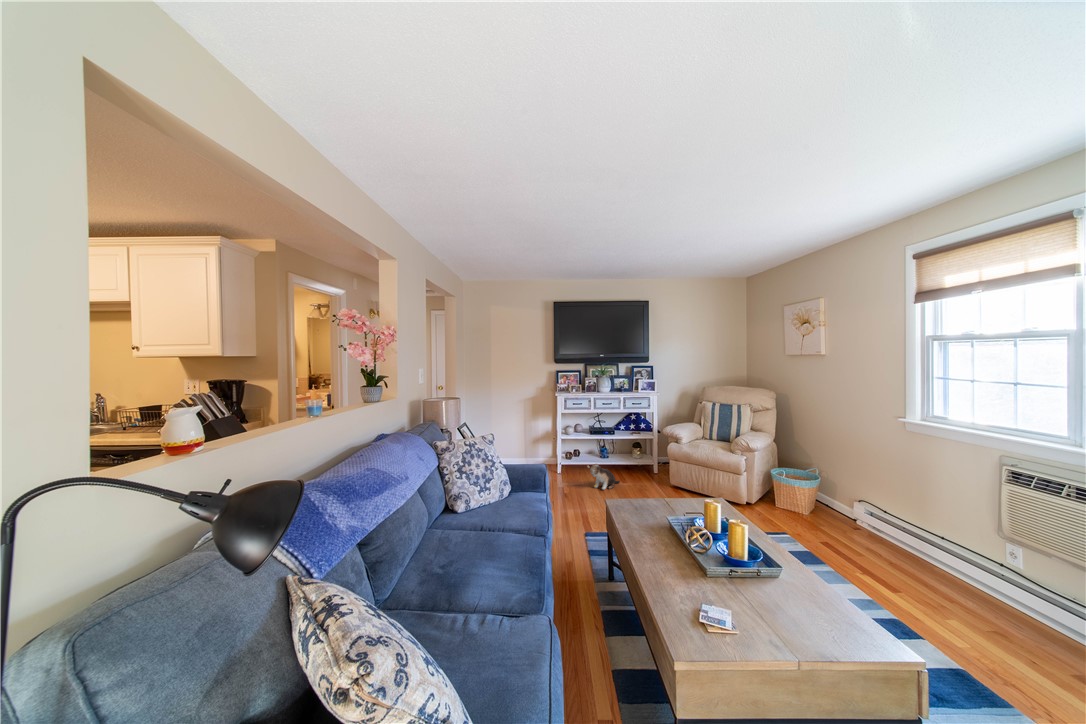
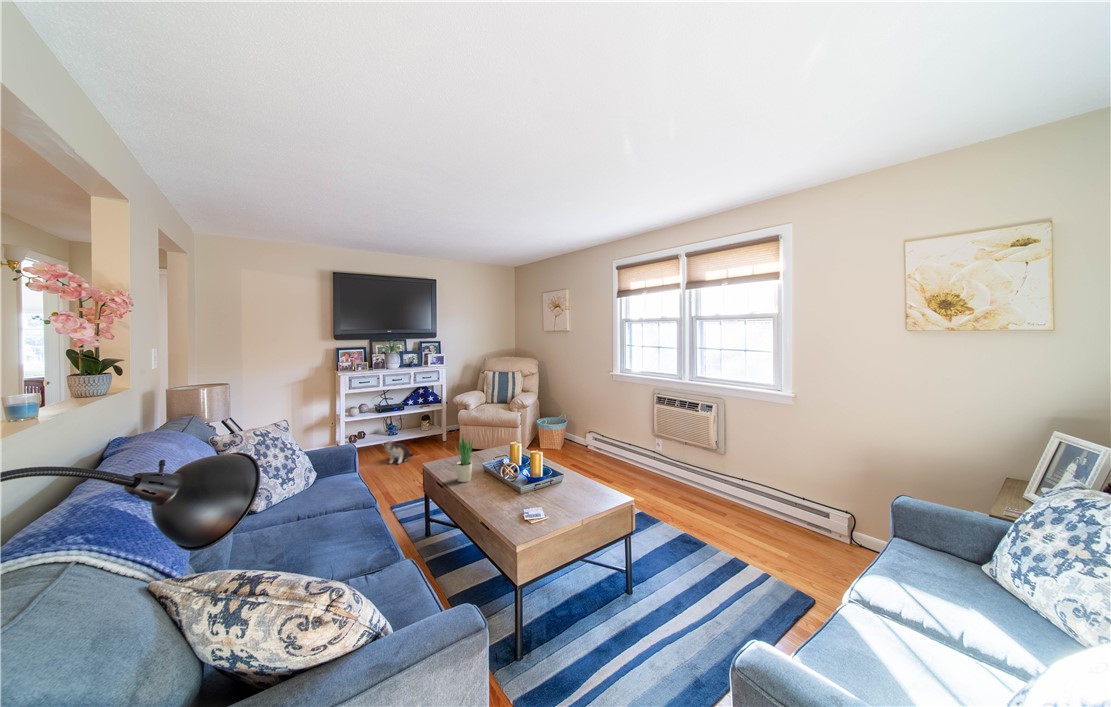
potted plant: none [637,476,661,537] -> present [456,434,473,482]

